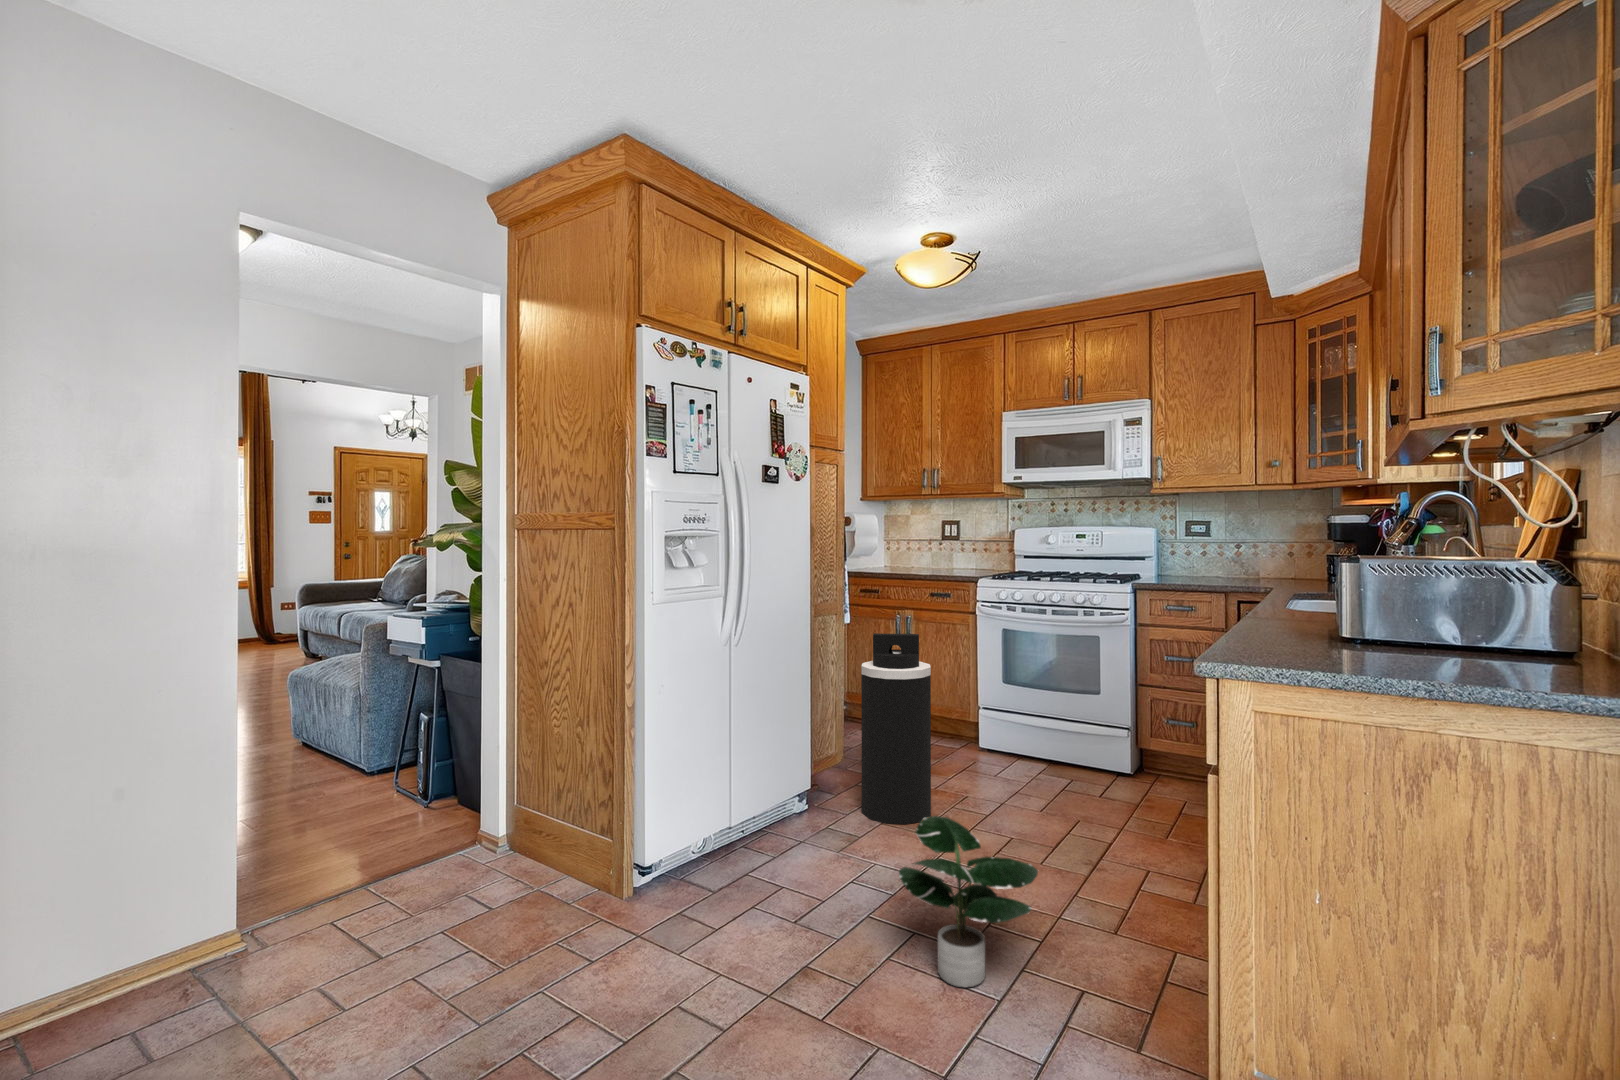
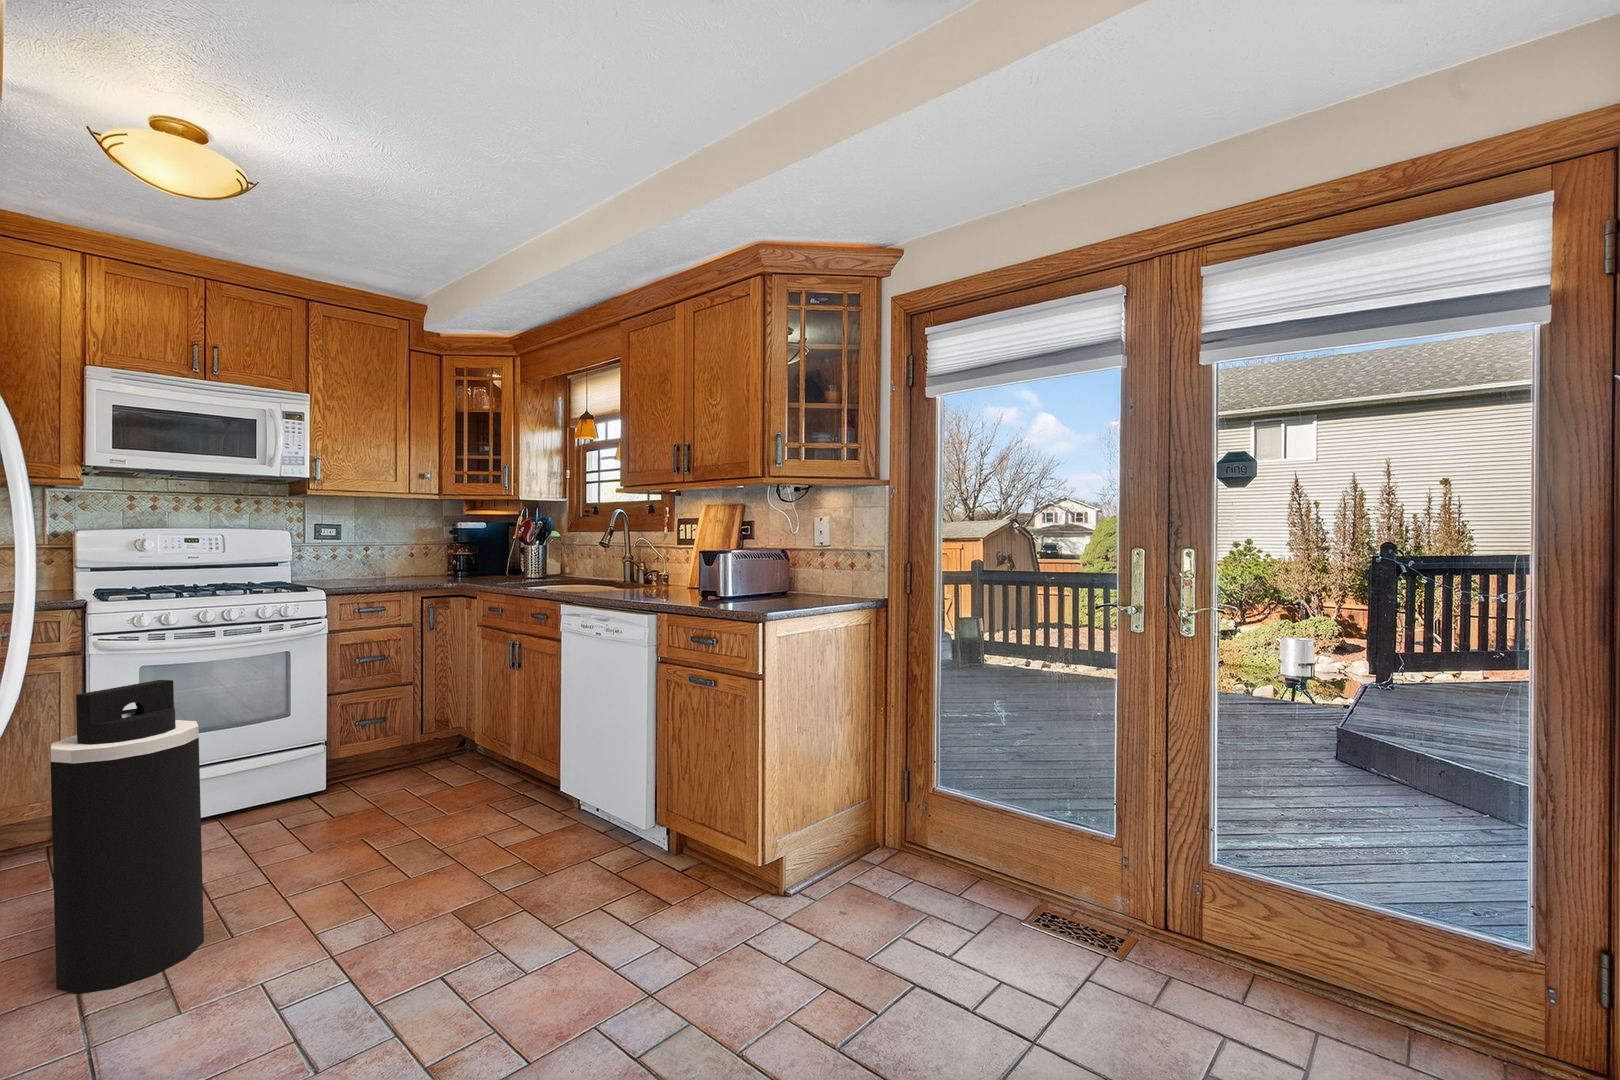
potted plant: present [899,816,1038,987] -> none [468,837,614,992]

